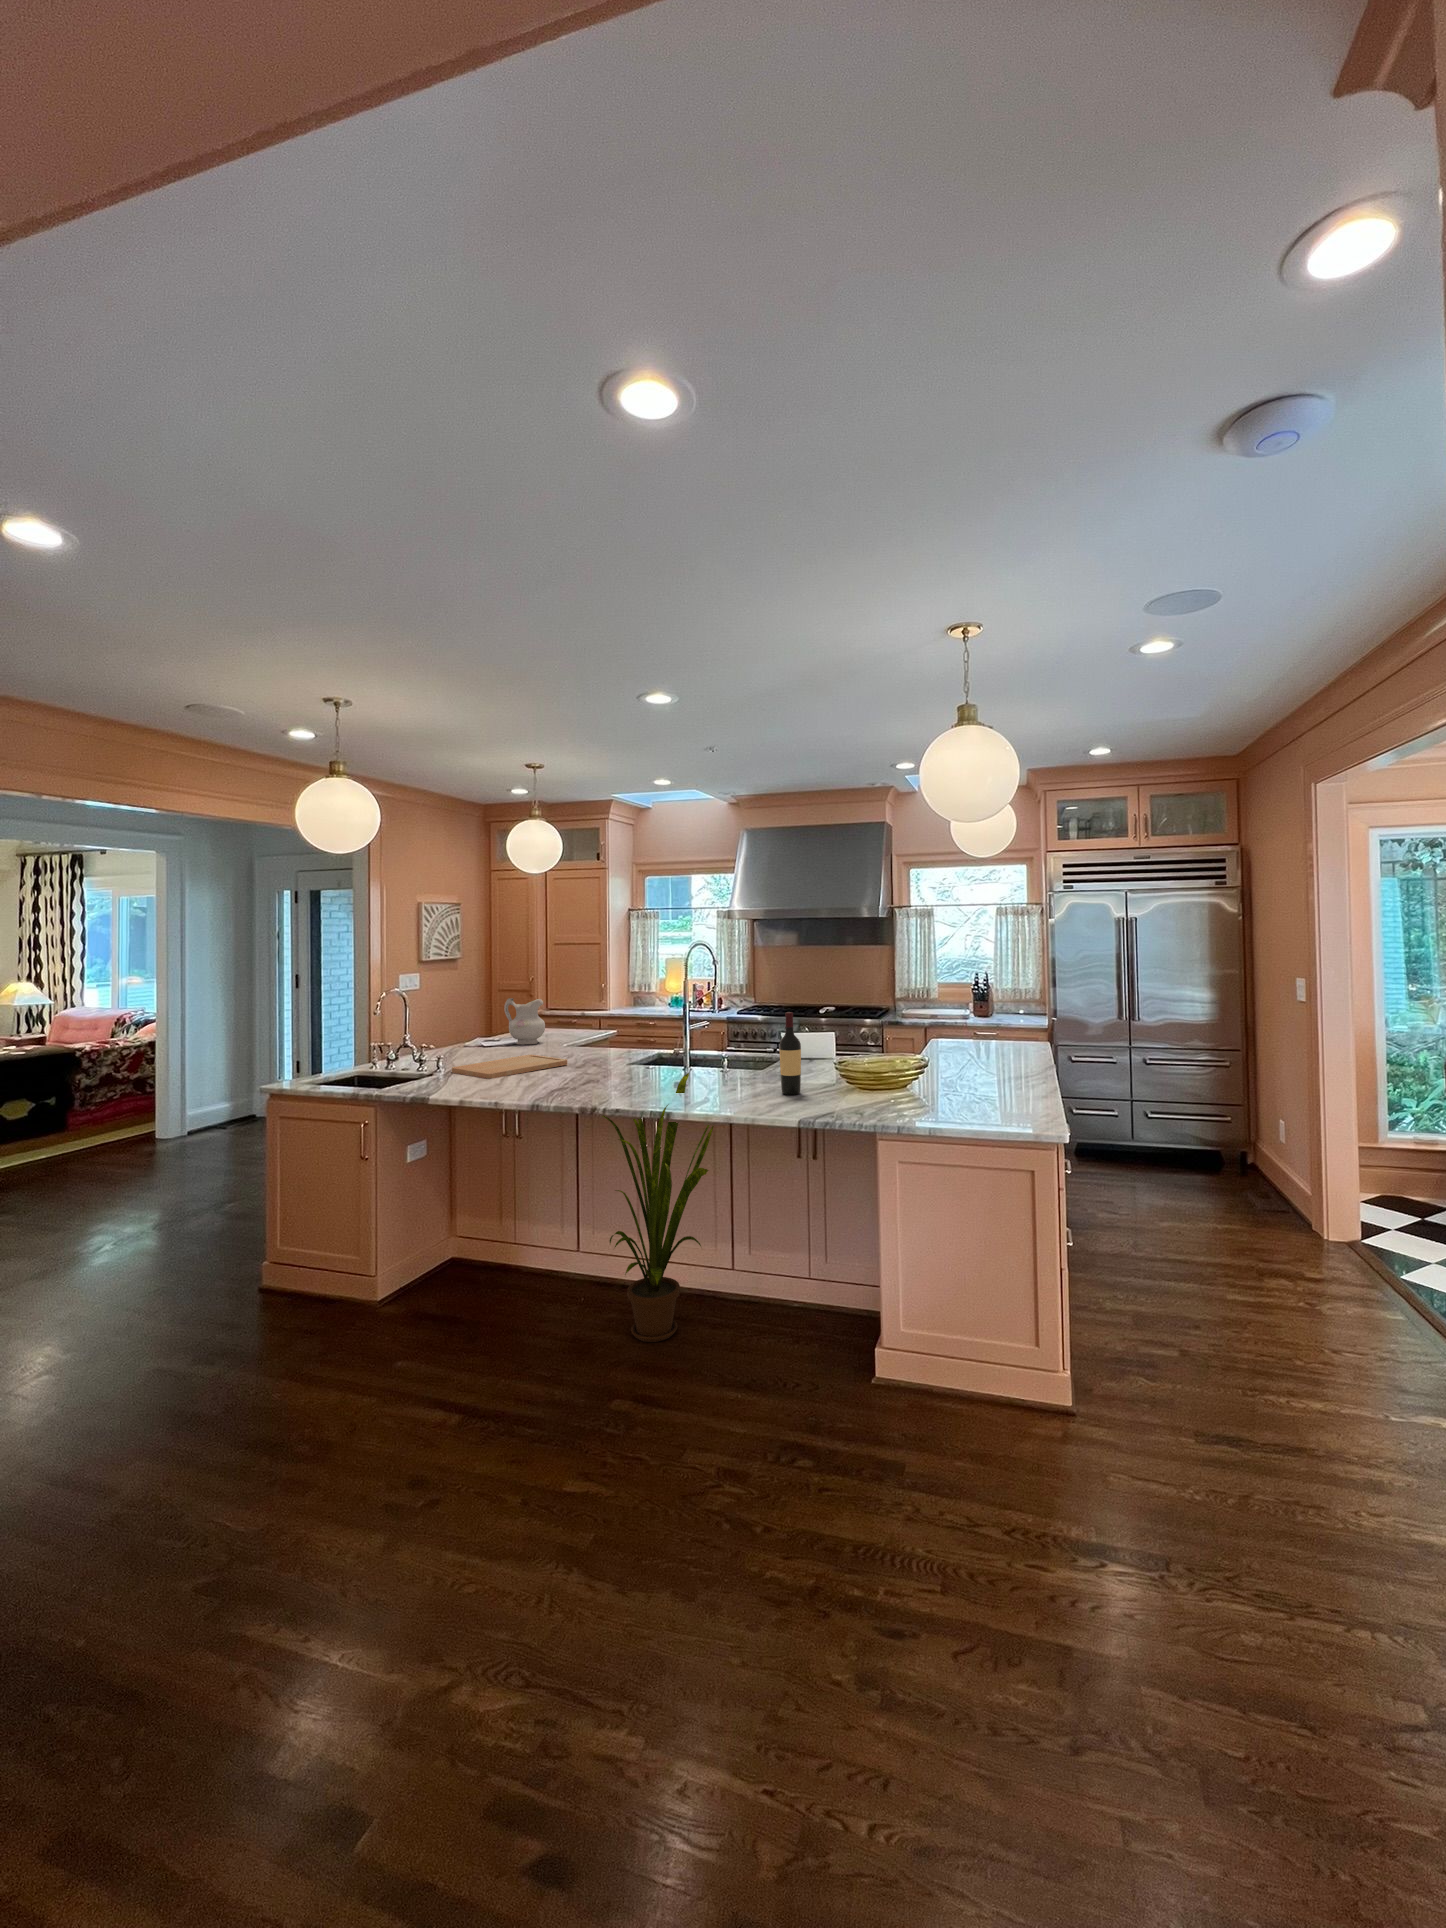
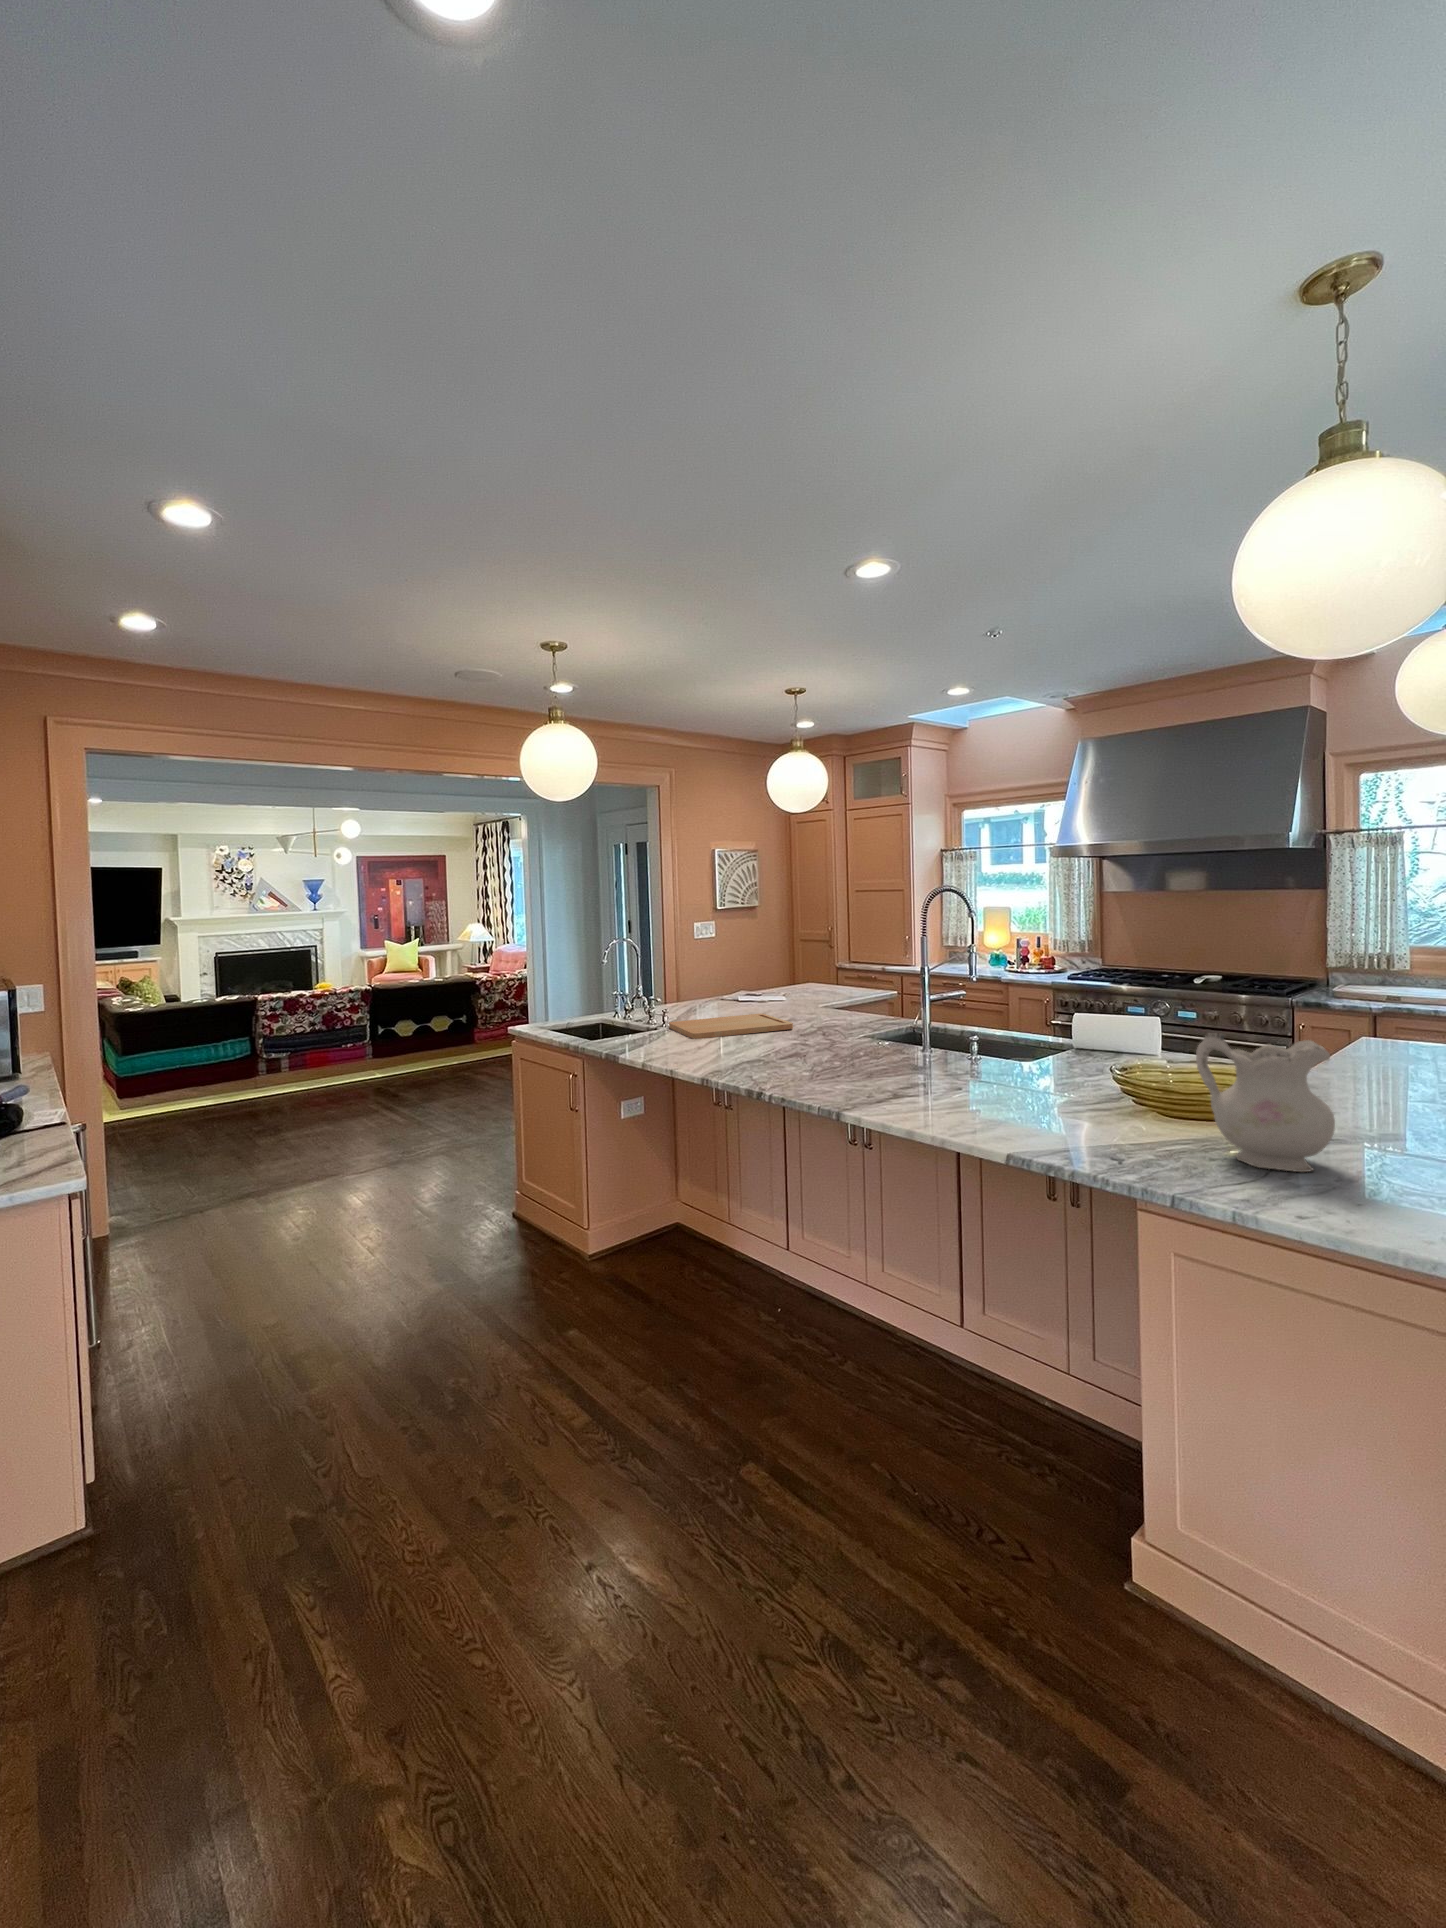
ceramic pitcher: present [504,998,545,1045] -> present [1196,1033,1335,1172]
wine bottle: present [779,1012,801,1095] -> none [1021,984,1055,1107]
house plant: present [602,1073,714,1342] -> none [773,1056,934,1407]

